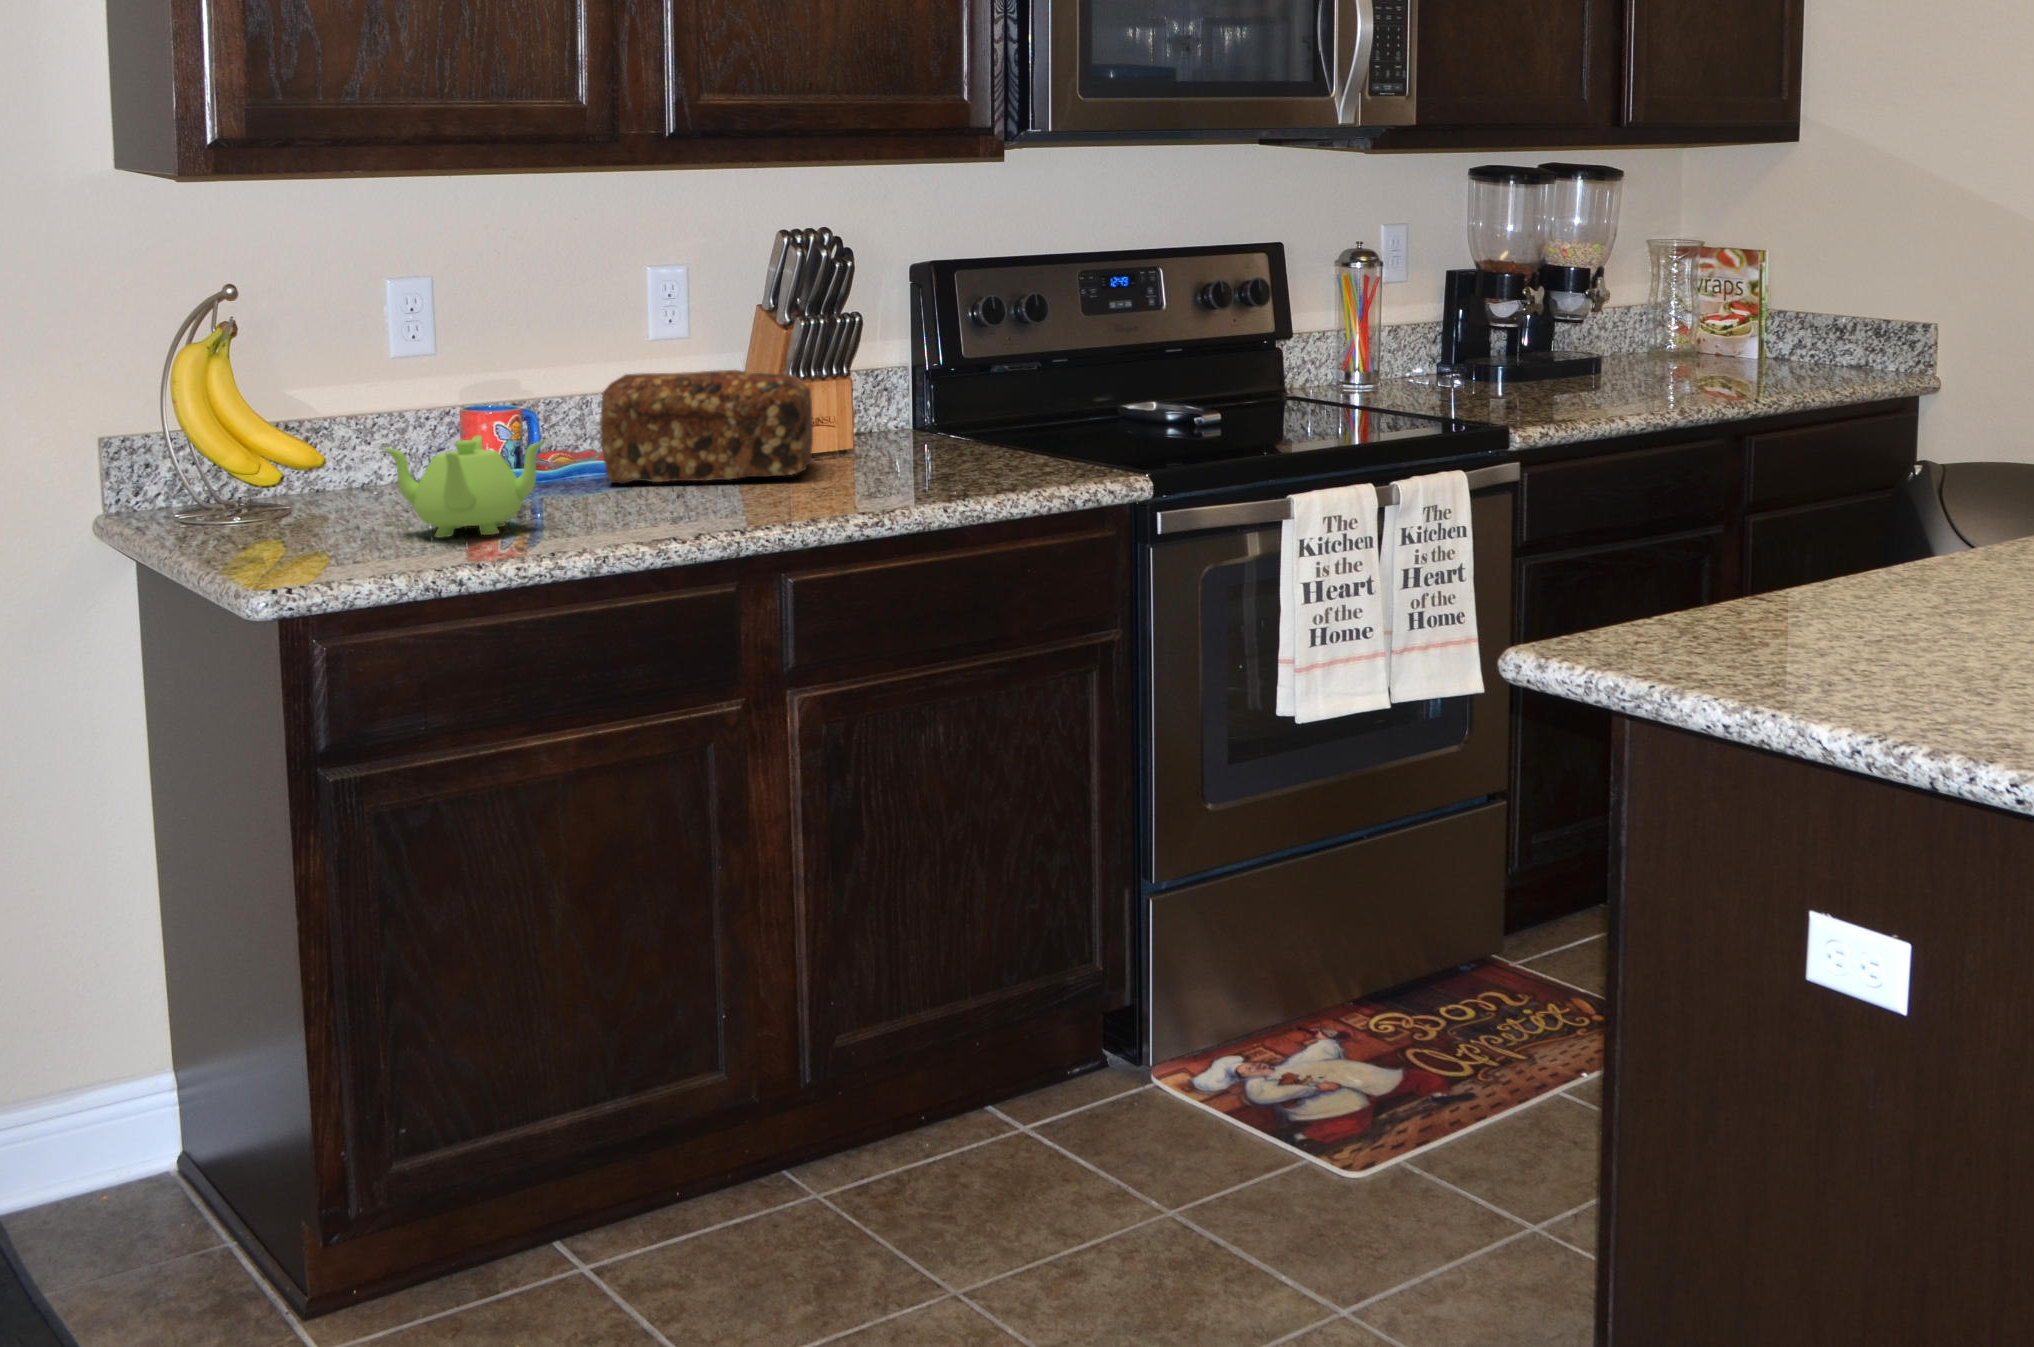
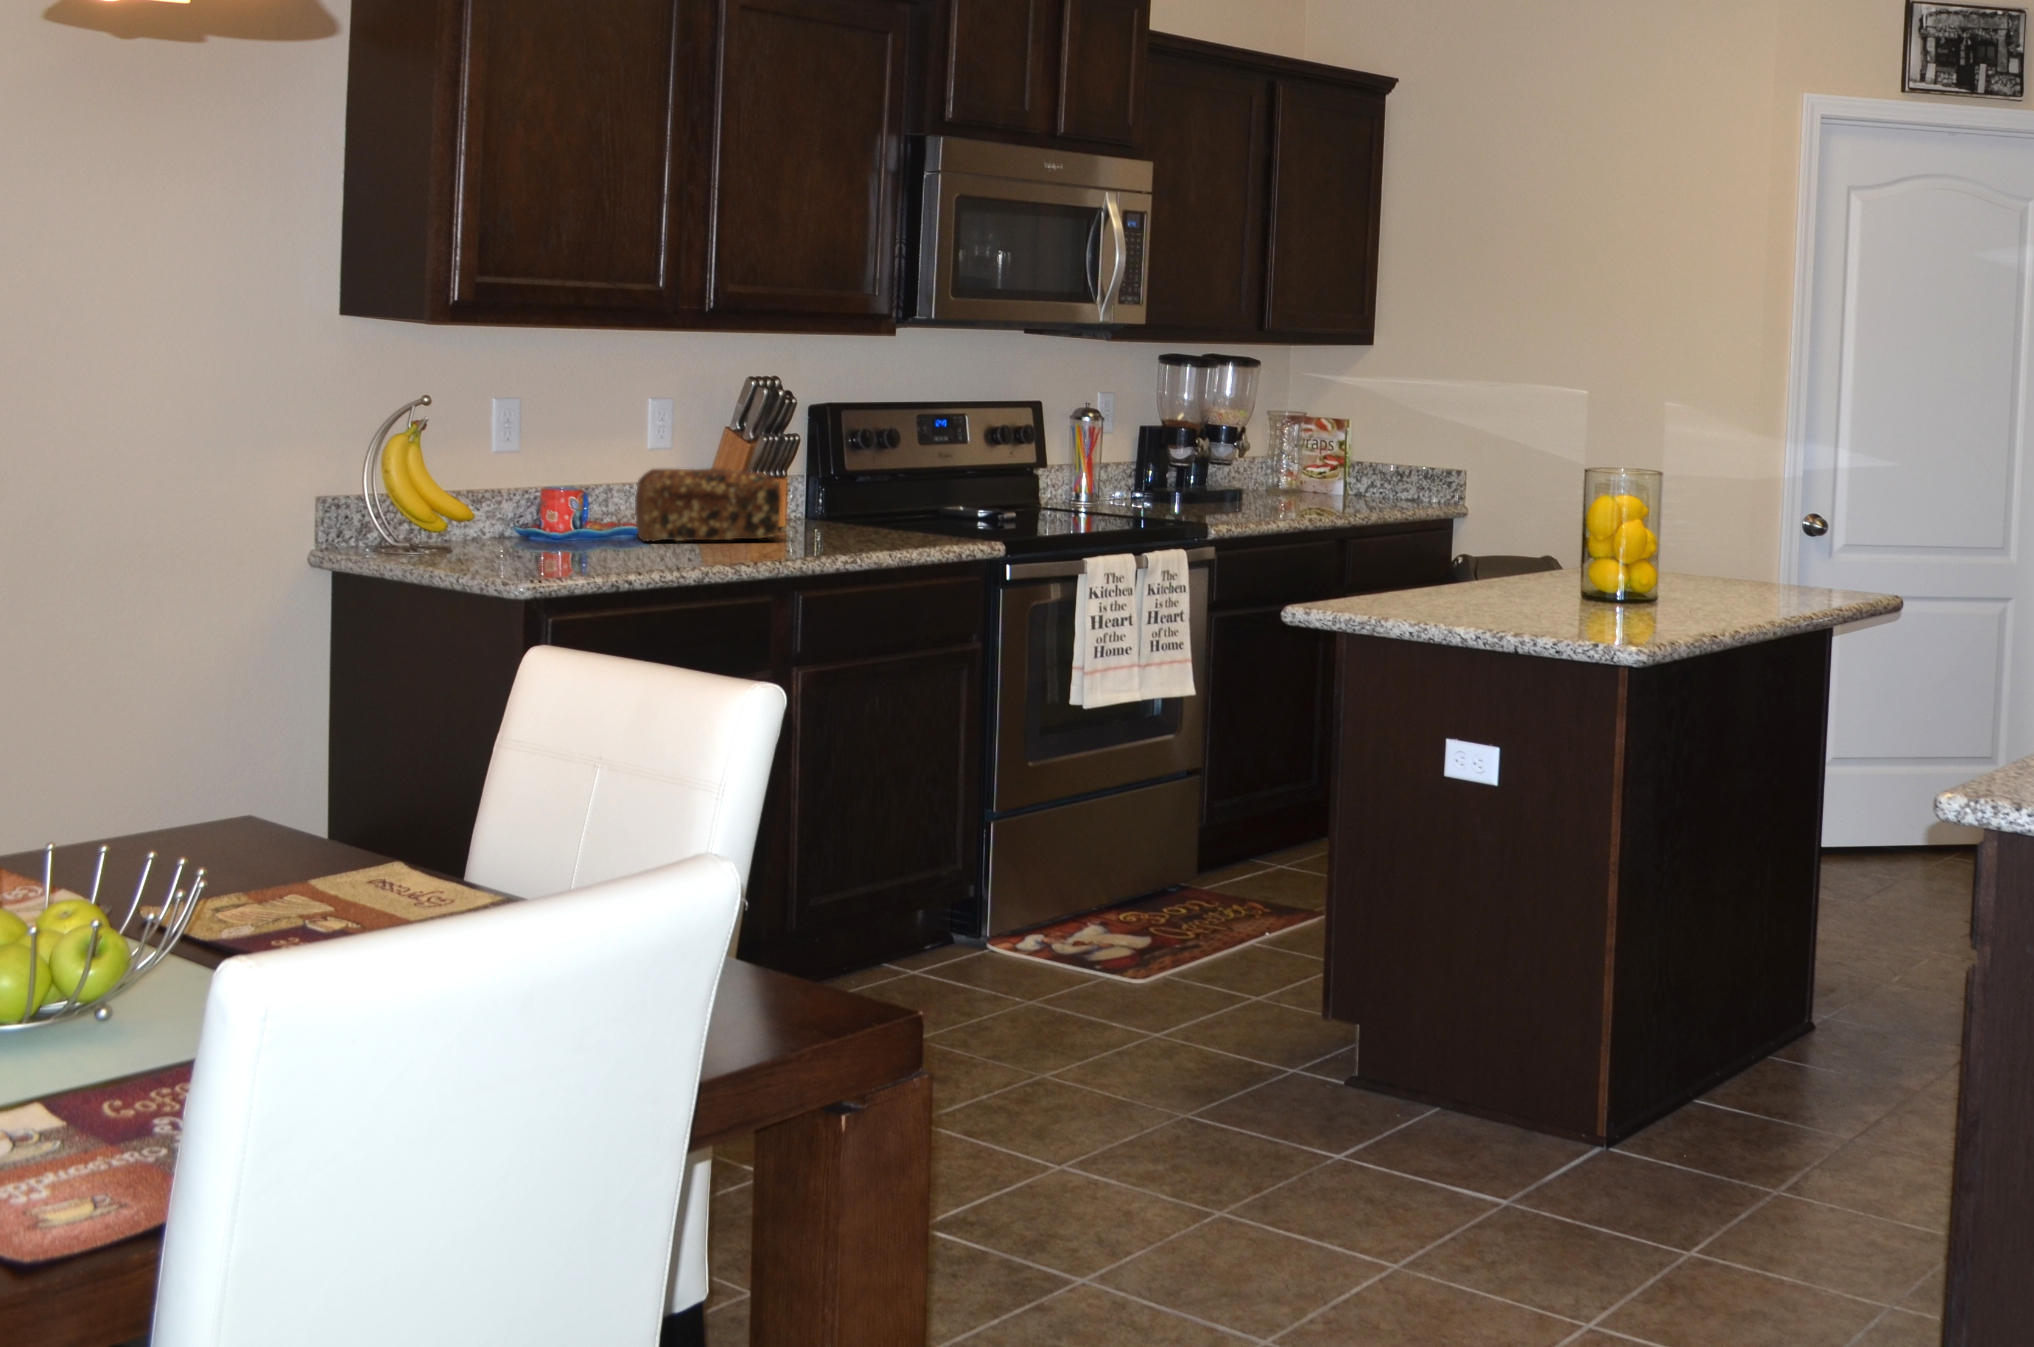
teapot: present [384,435,545,537] -> none [543,502,651,563]

